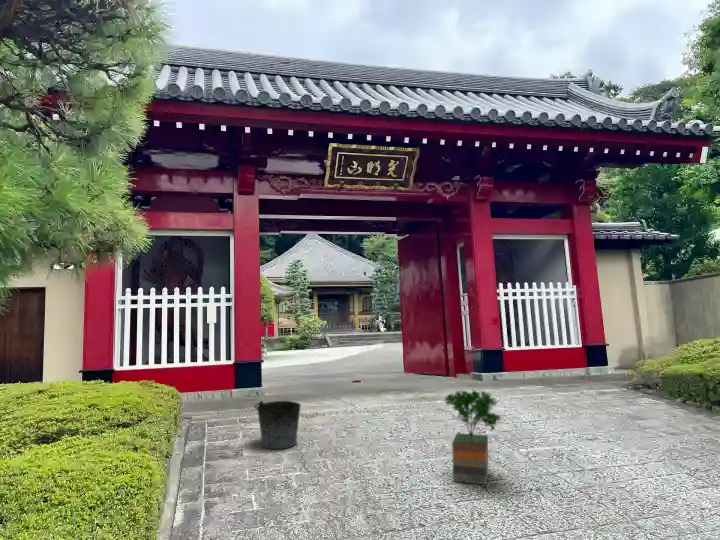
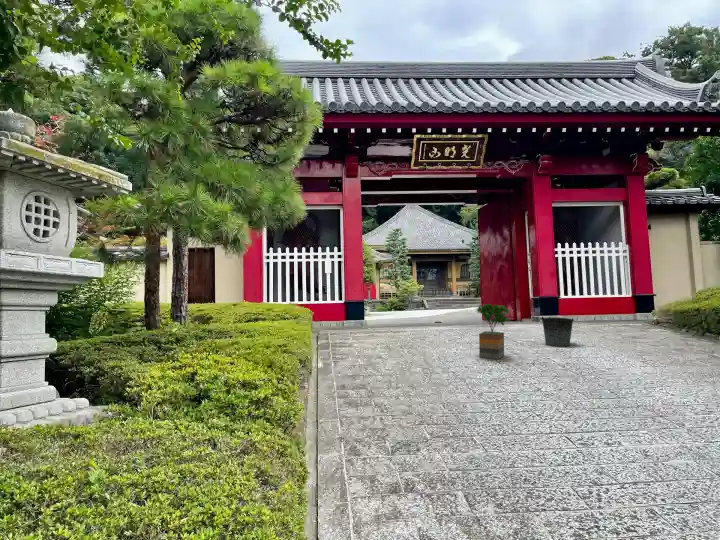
bucket: present [255,401,301,449] -> present [540,317,574,346]

